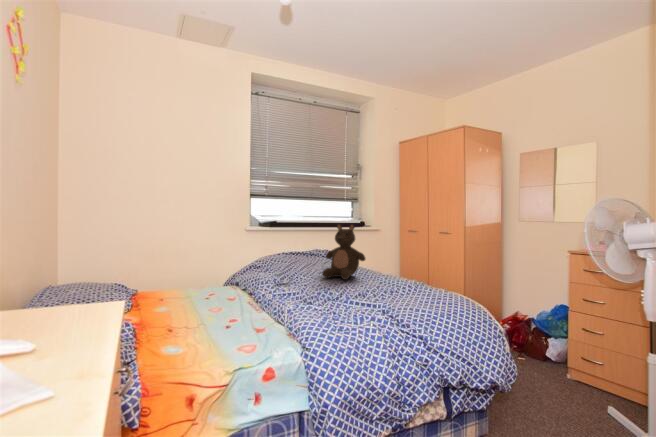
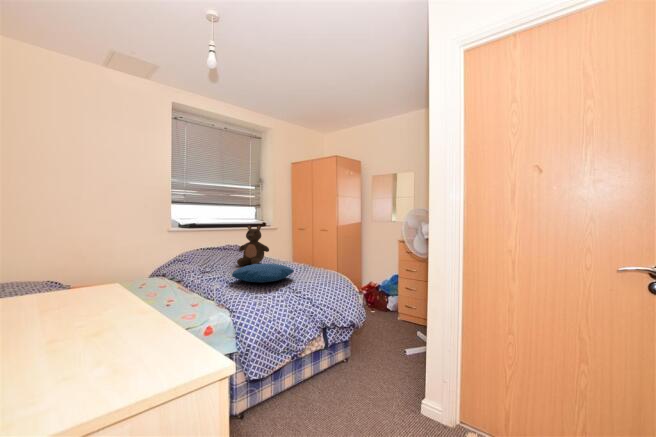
pillow: none [311,278,399,306] -> present [232,264,294,283]

